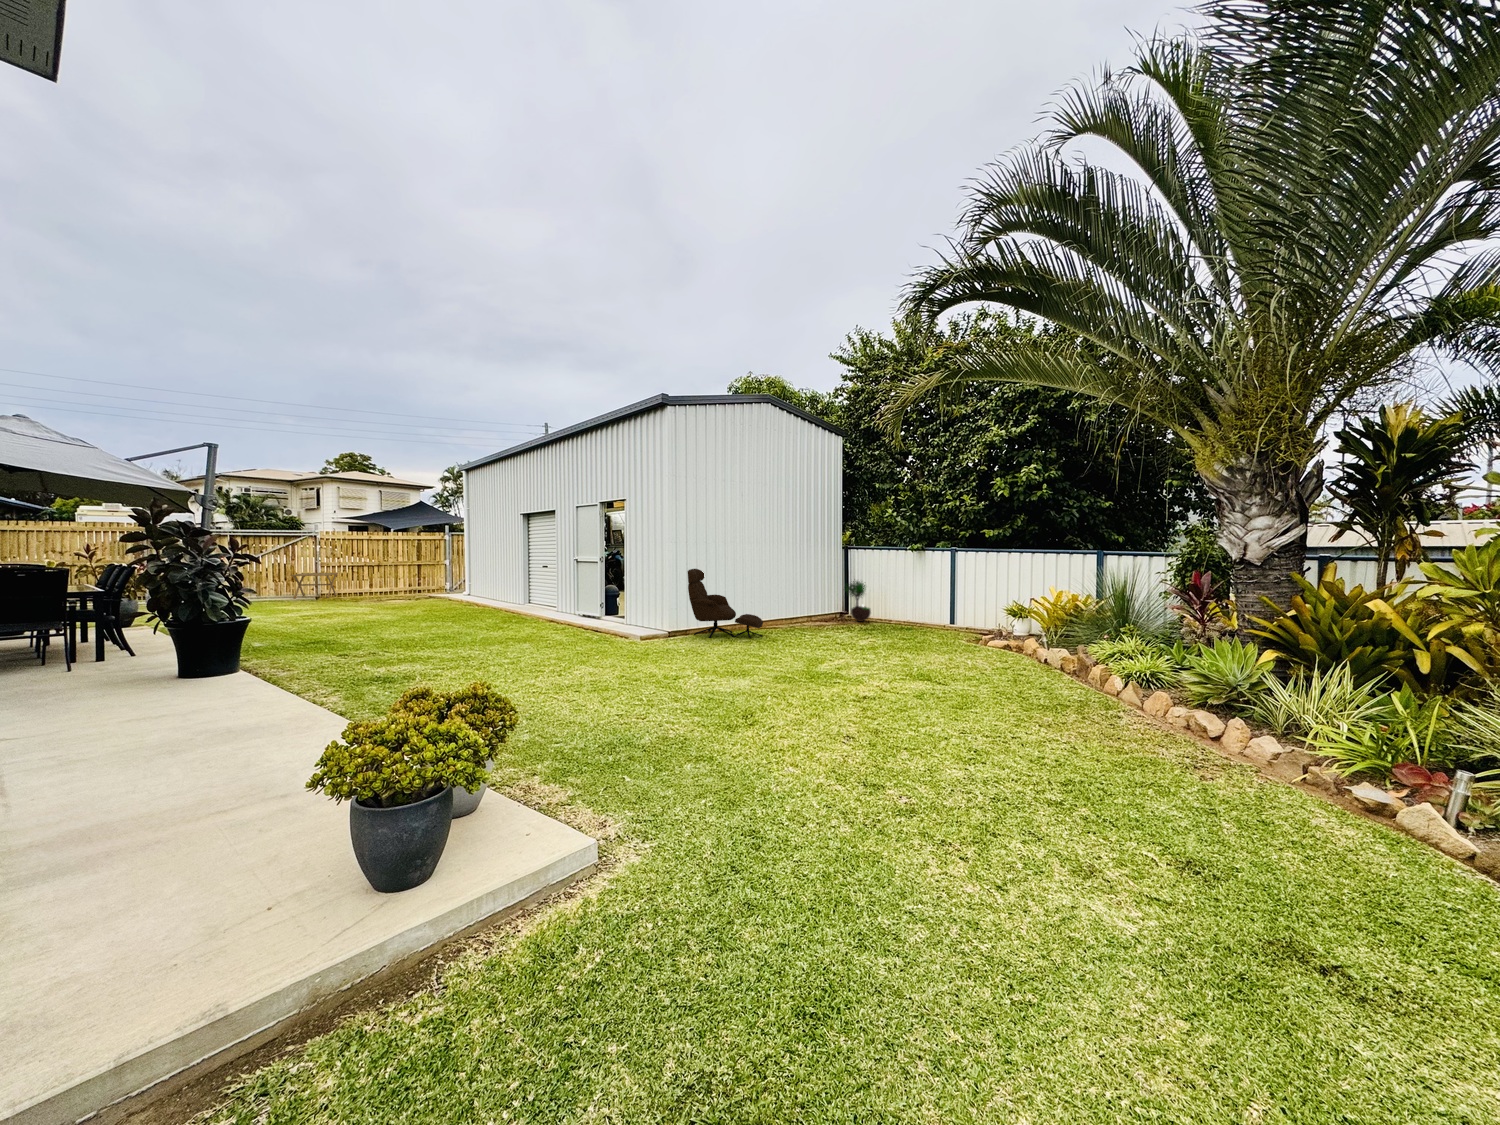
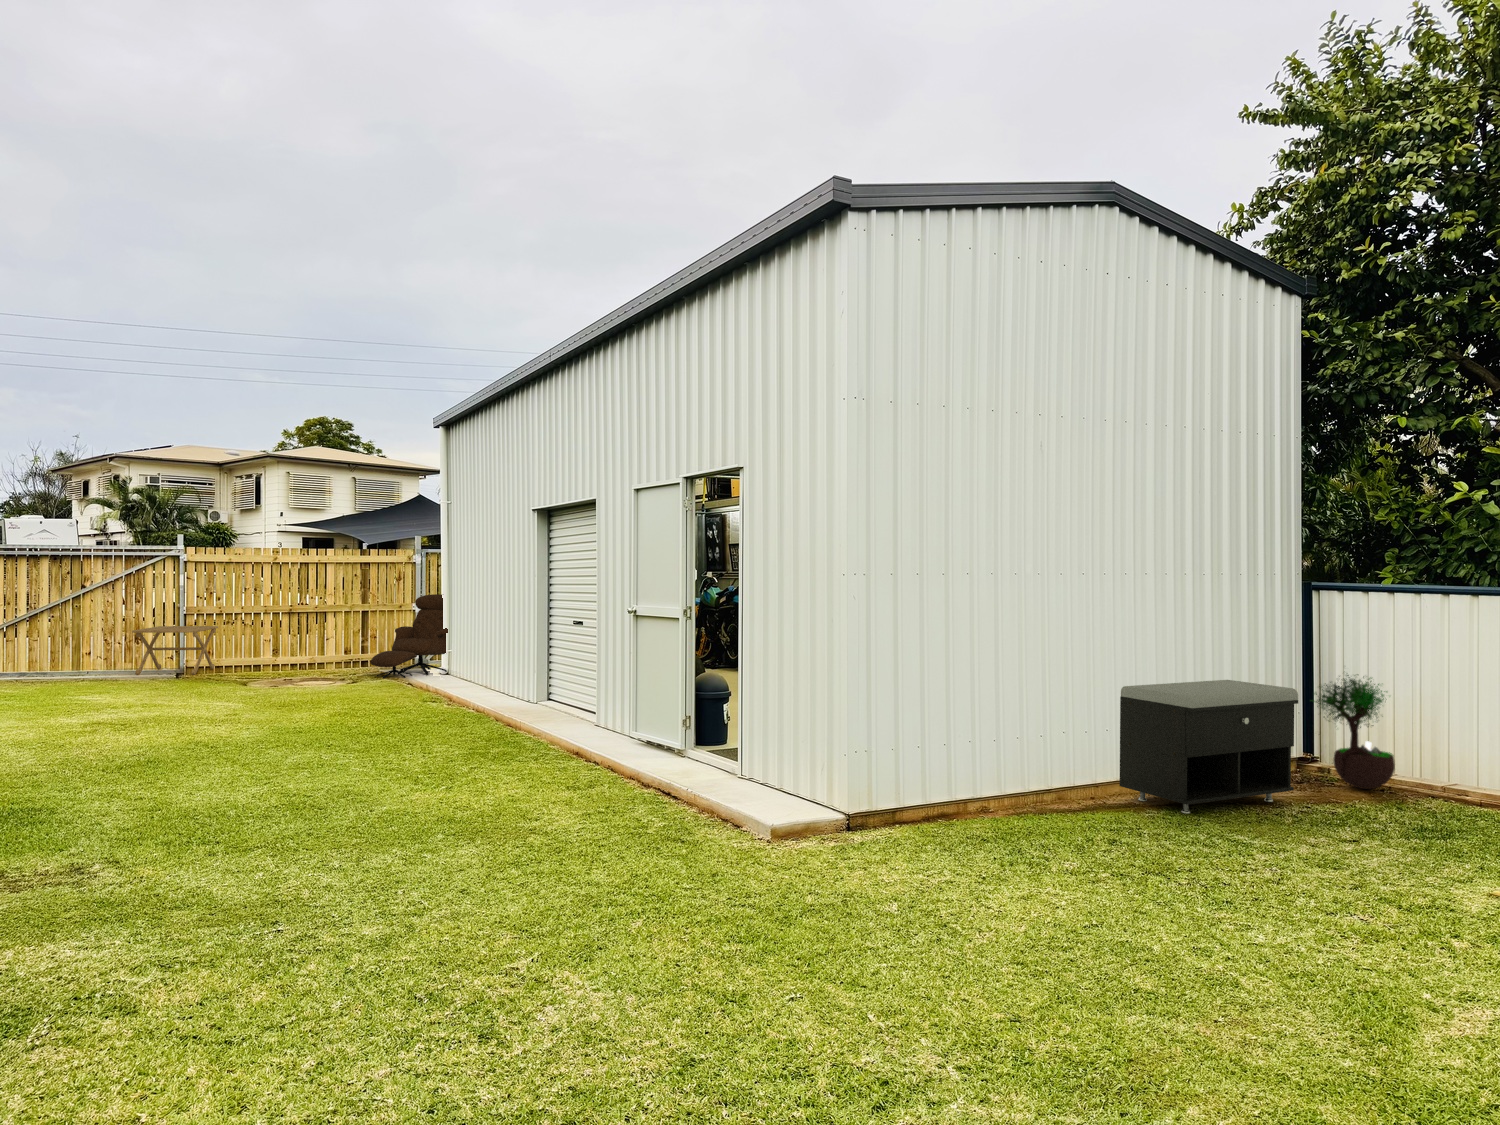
lounge chair: present [688,569,763,638] -> present [370,594,448,678]
storage bench: none [772,582,834,629] -> present [1120,680,1298,814]

